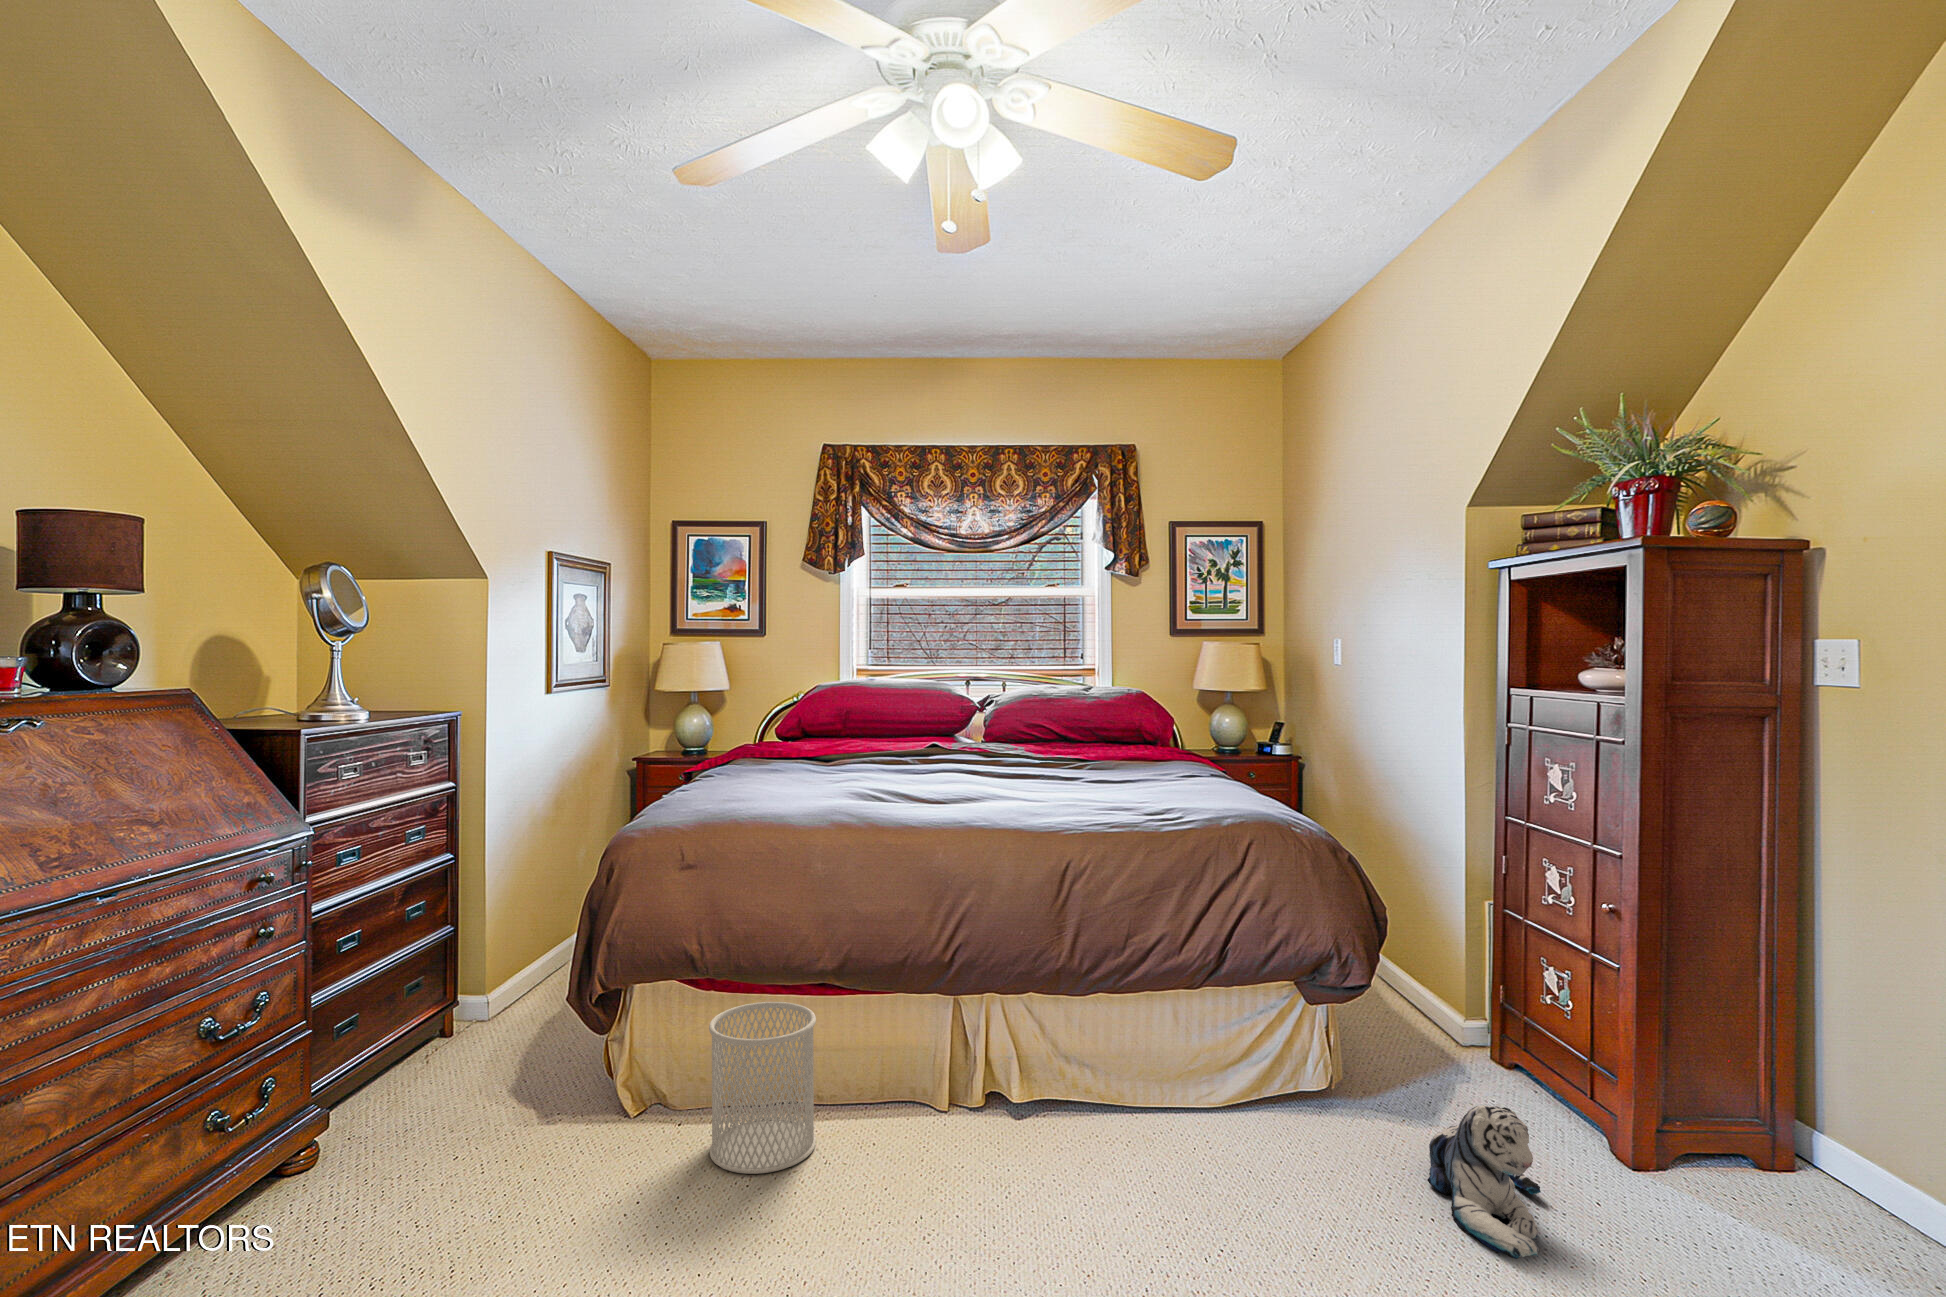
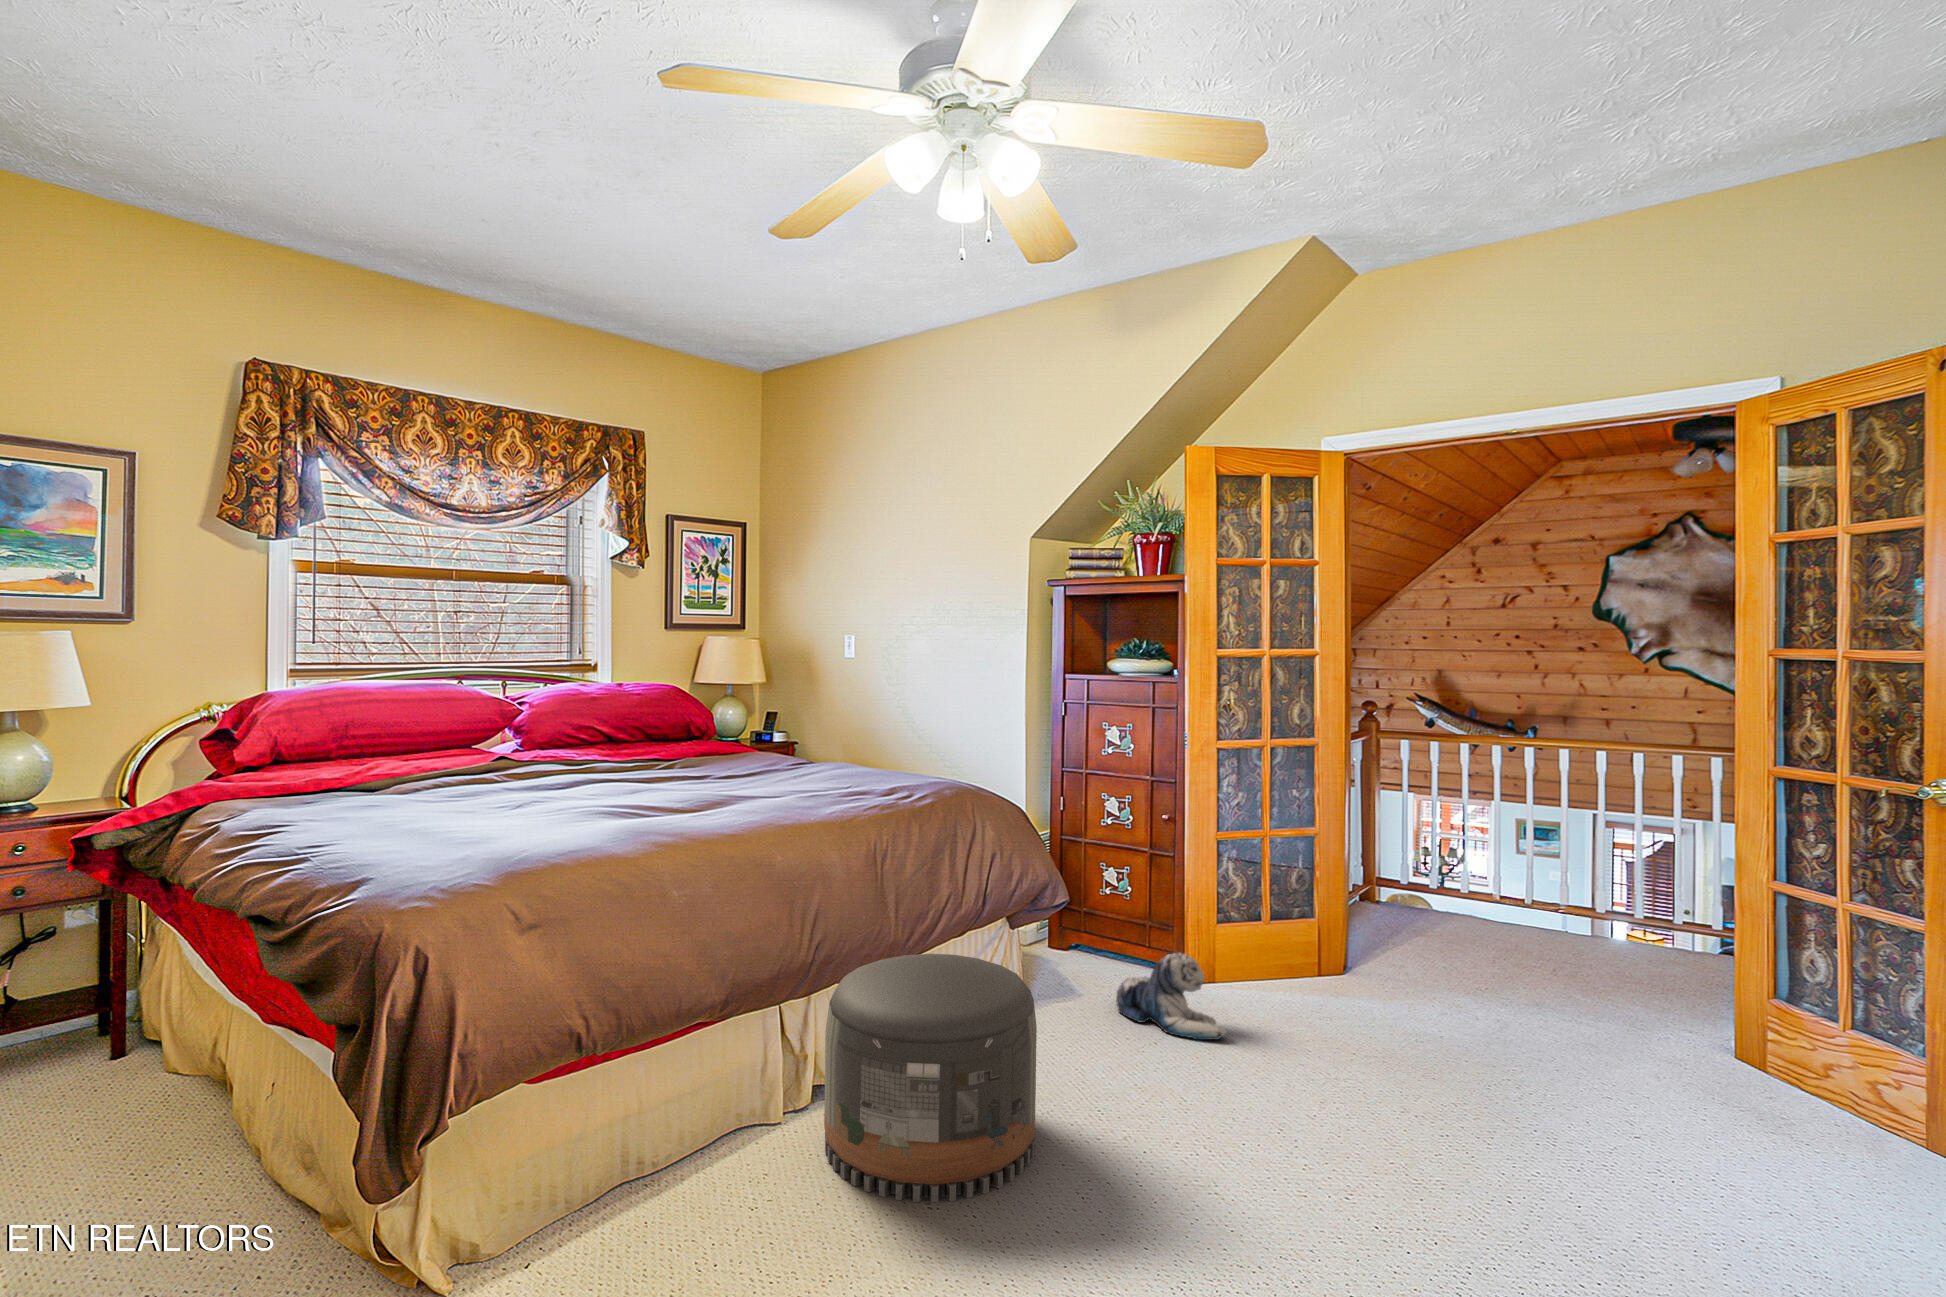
pouf: none [874,981,1108,1258] -> present [824,954,1037,1202]
wastebasket: present [709,1002,816,1174] -> none [635,1044,758,1247]

